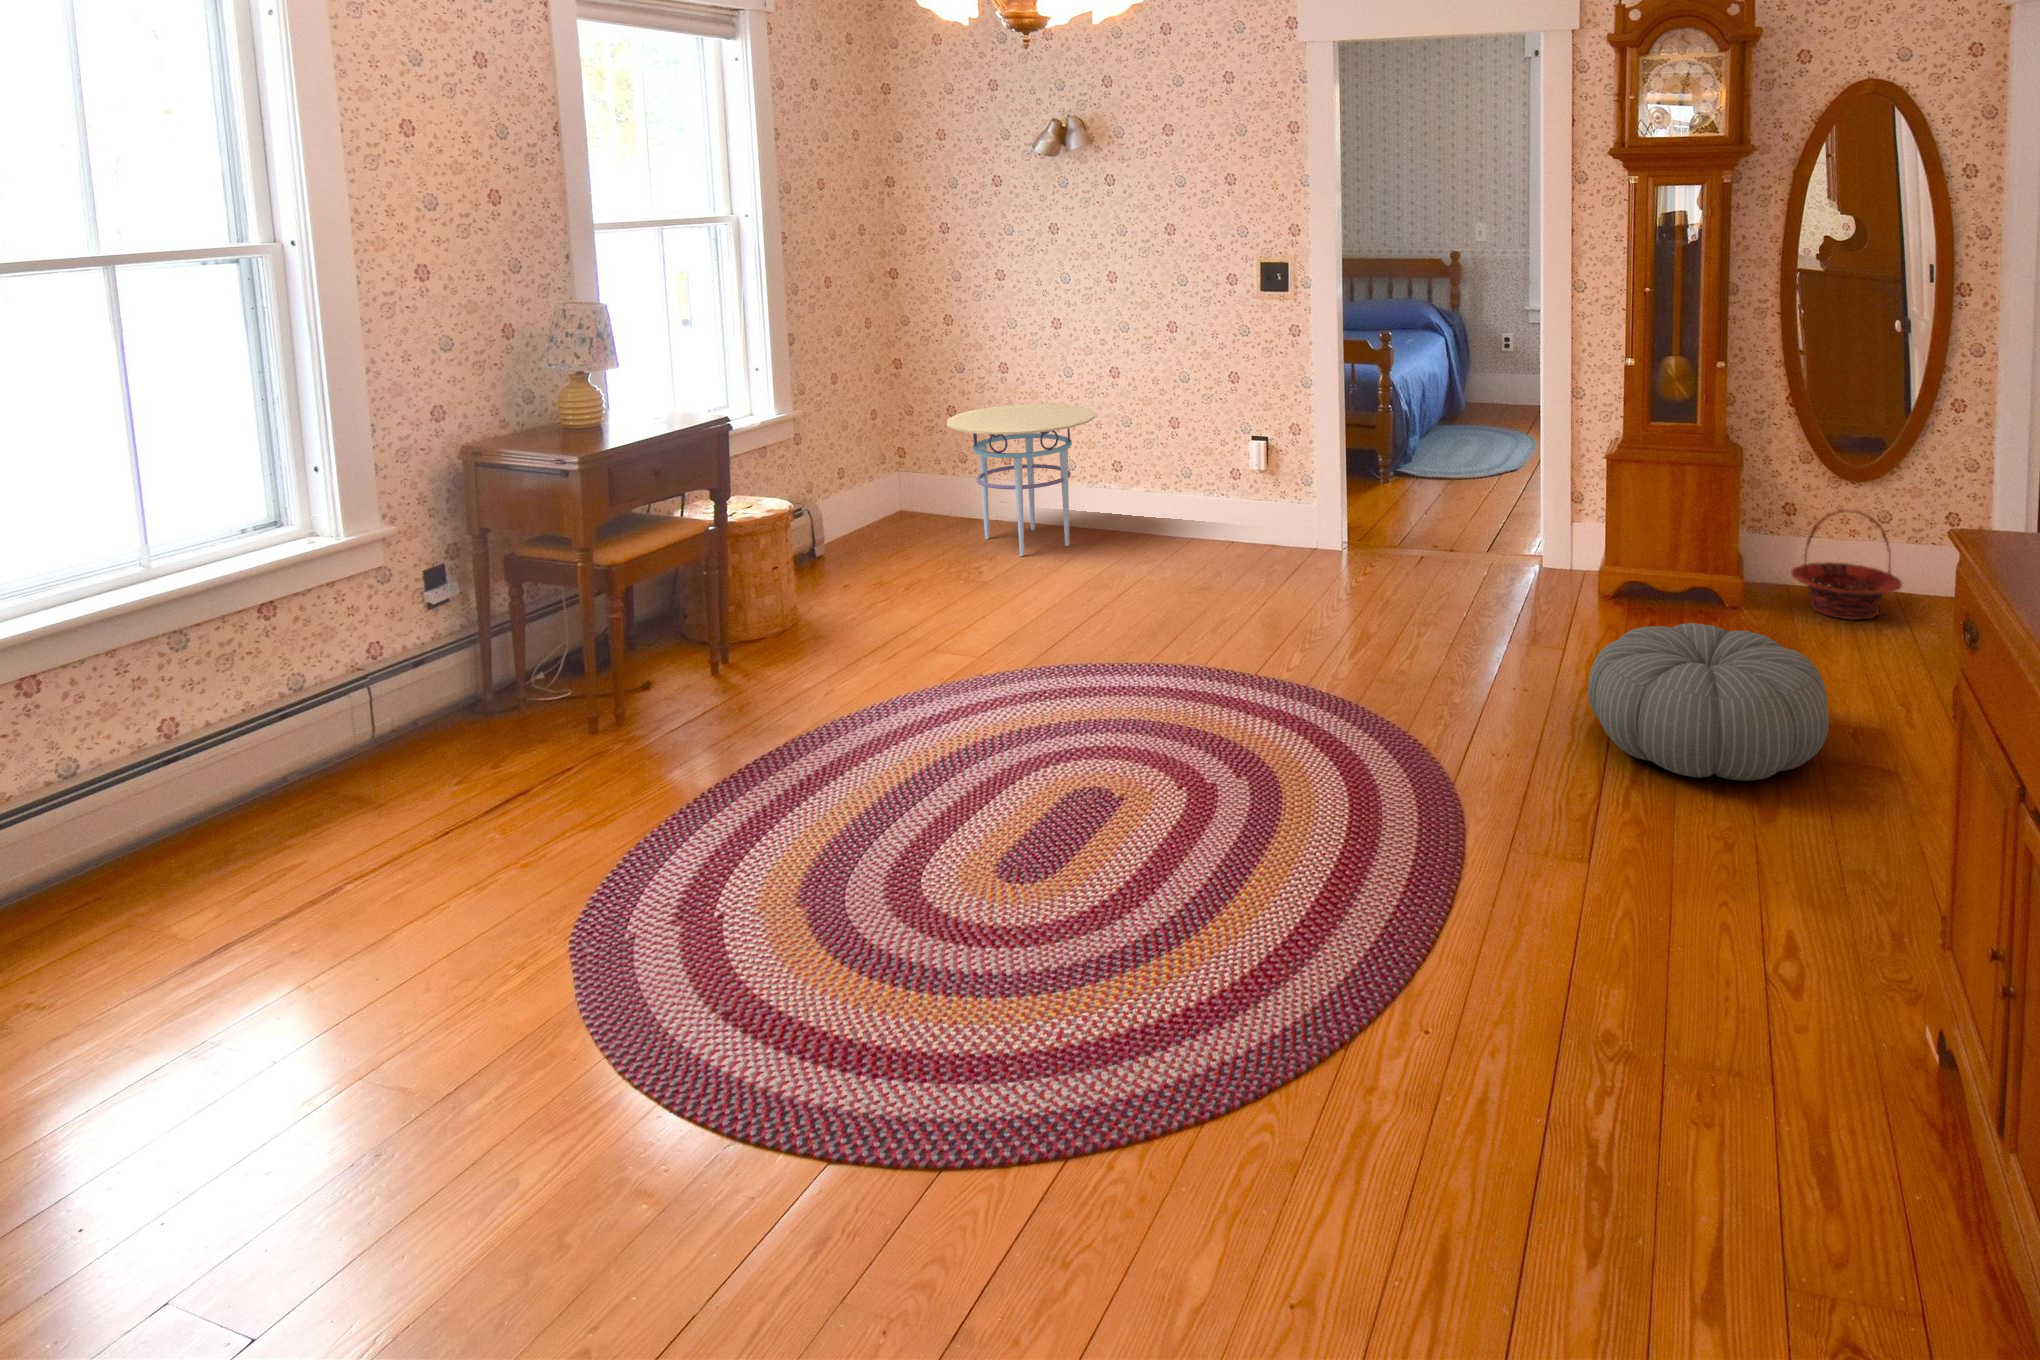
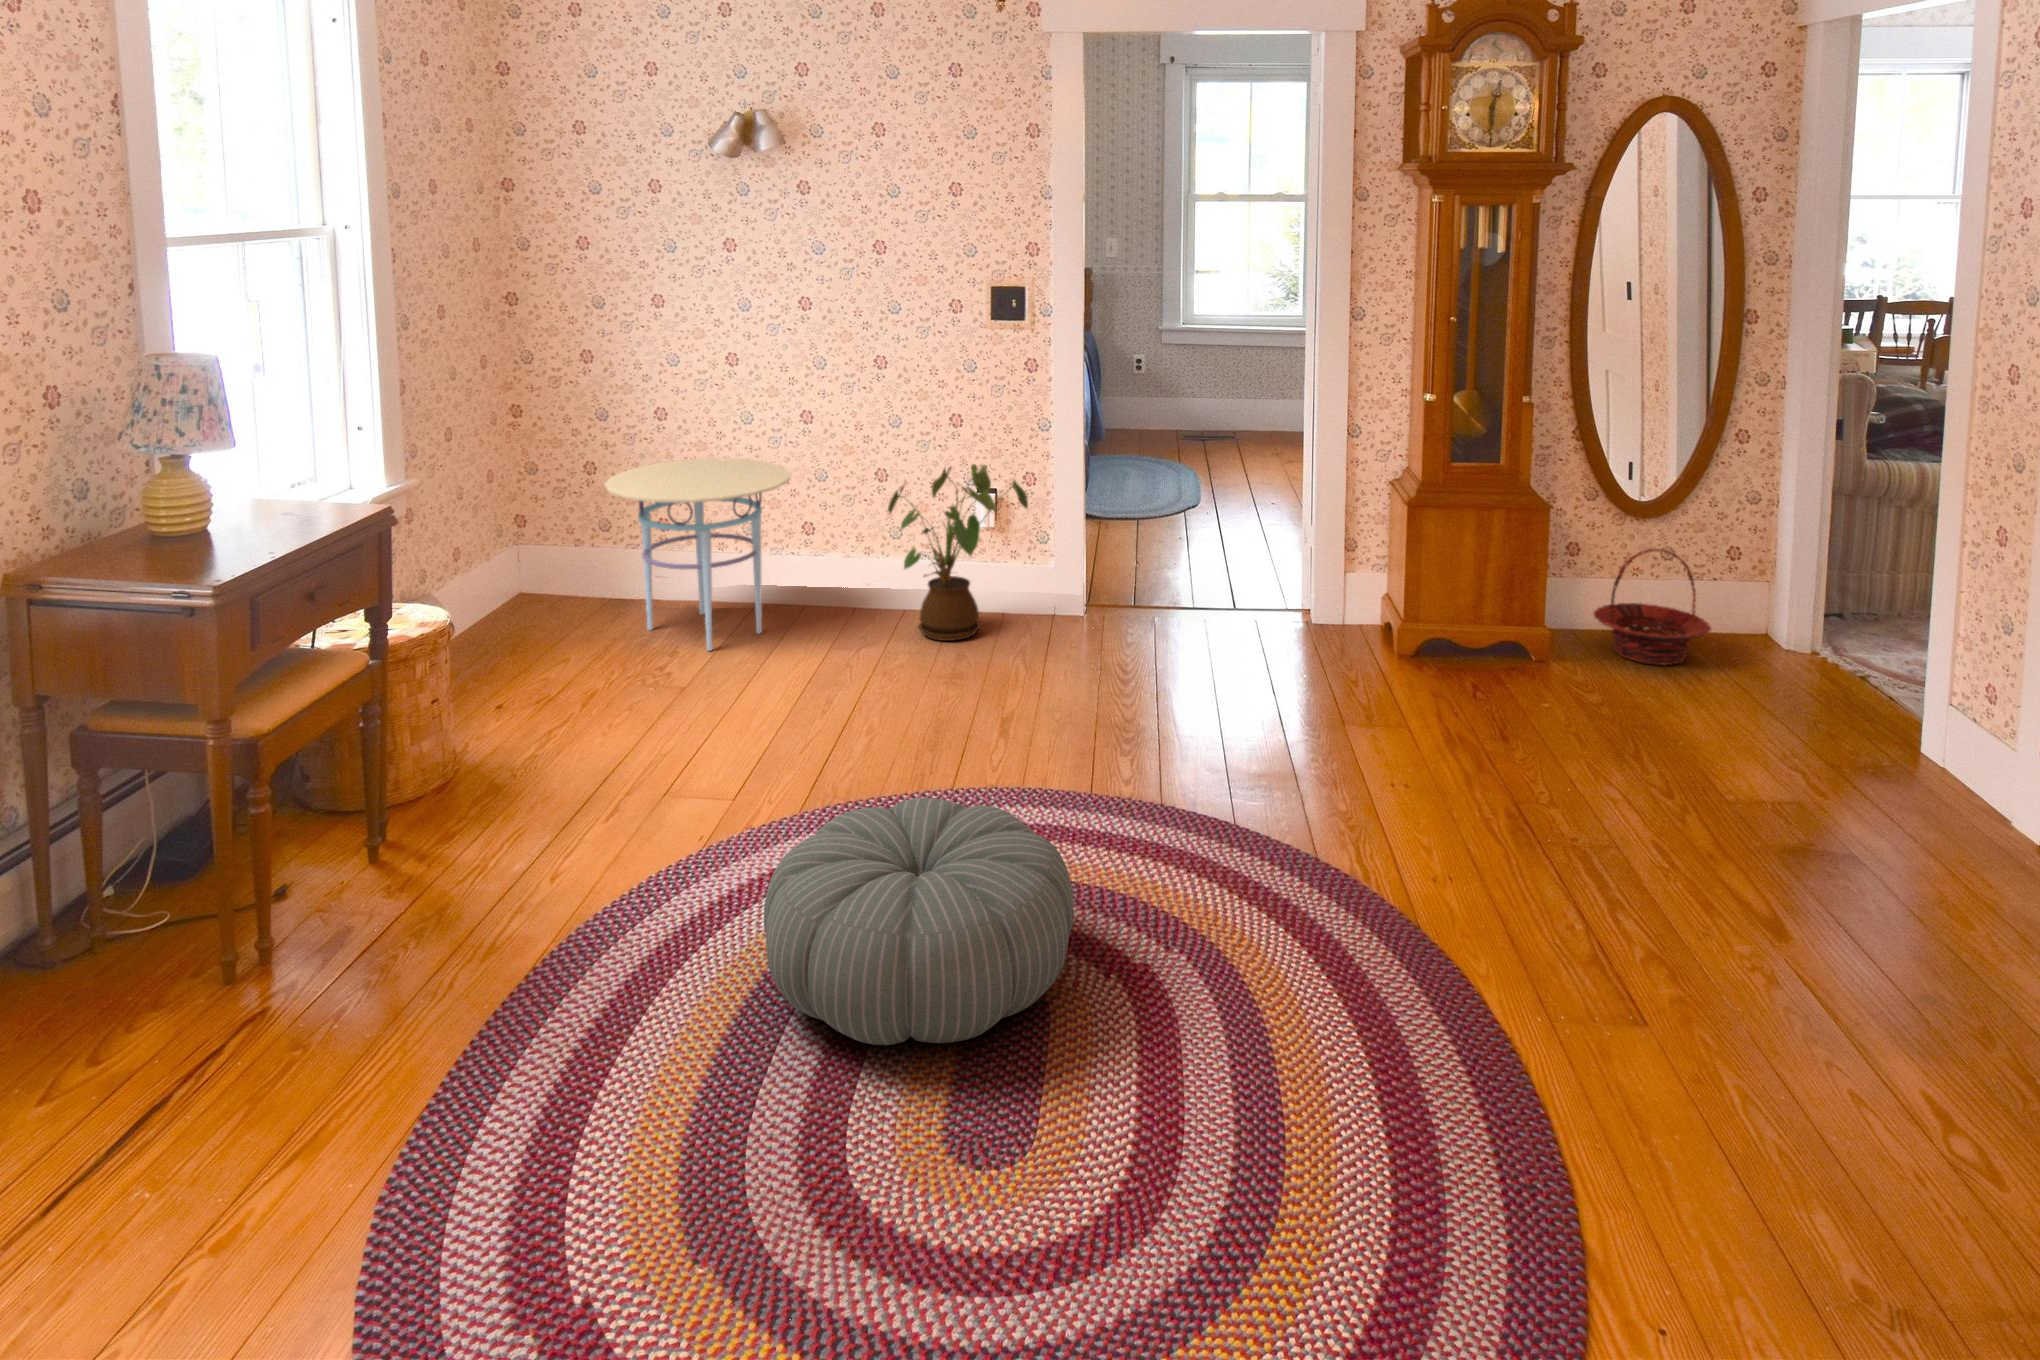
house plant: none [1166,414,1283,560] -> present [888,464,1028,641]
pouf: present [1588,623,1829,781] -> present [764,798,1073,1045]

